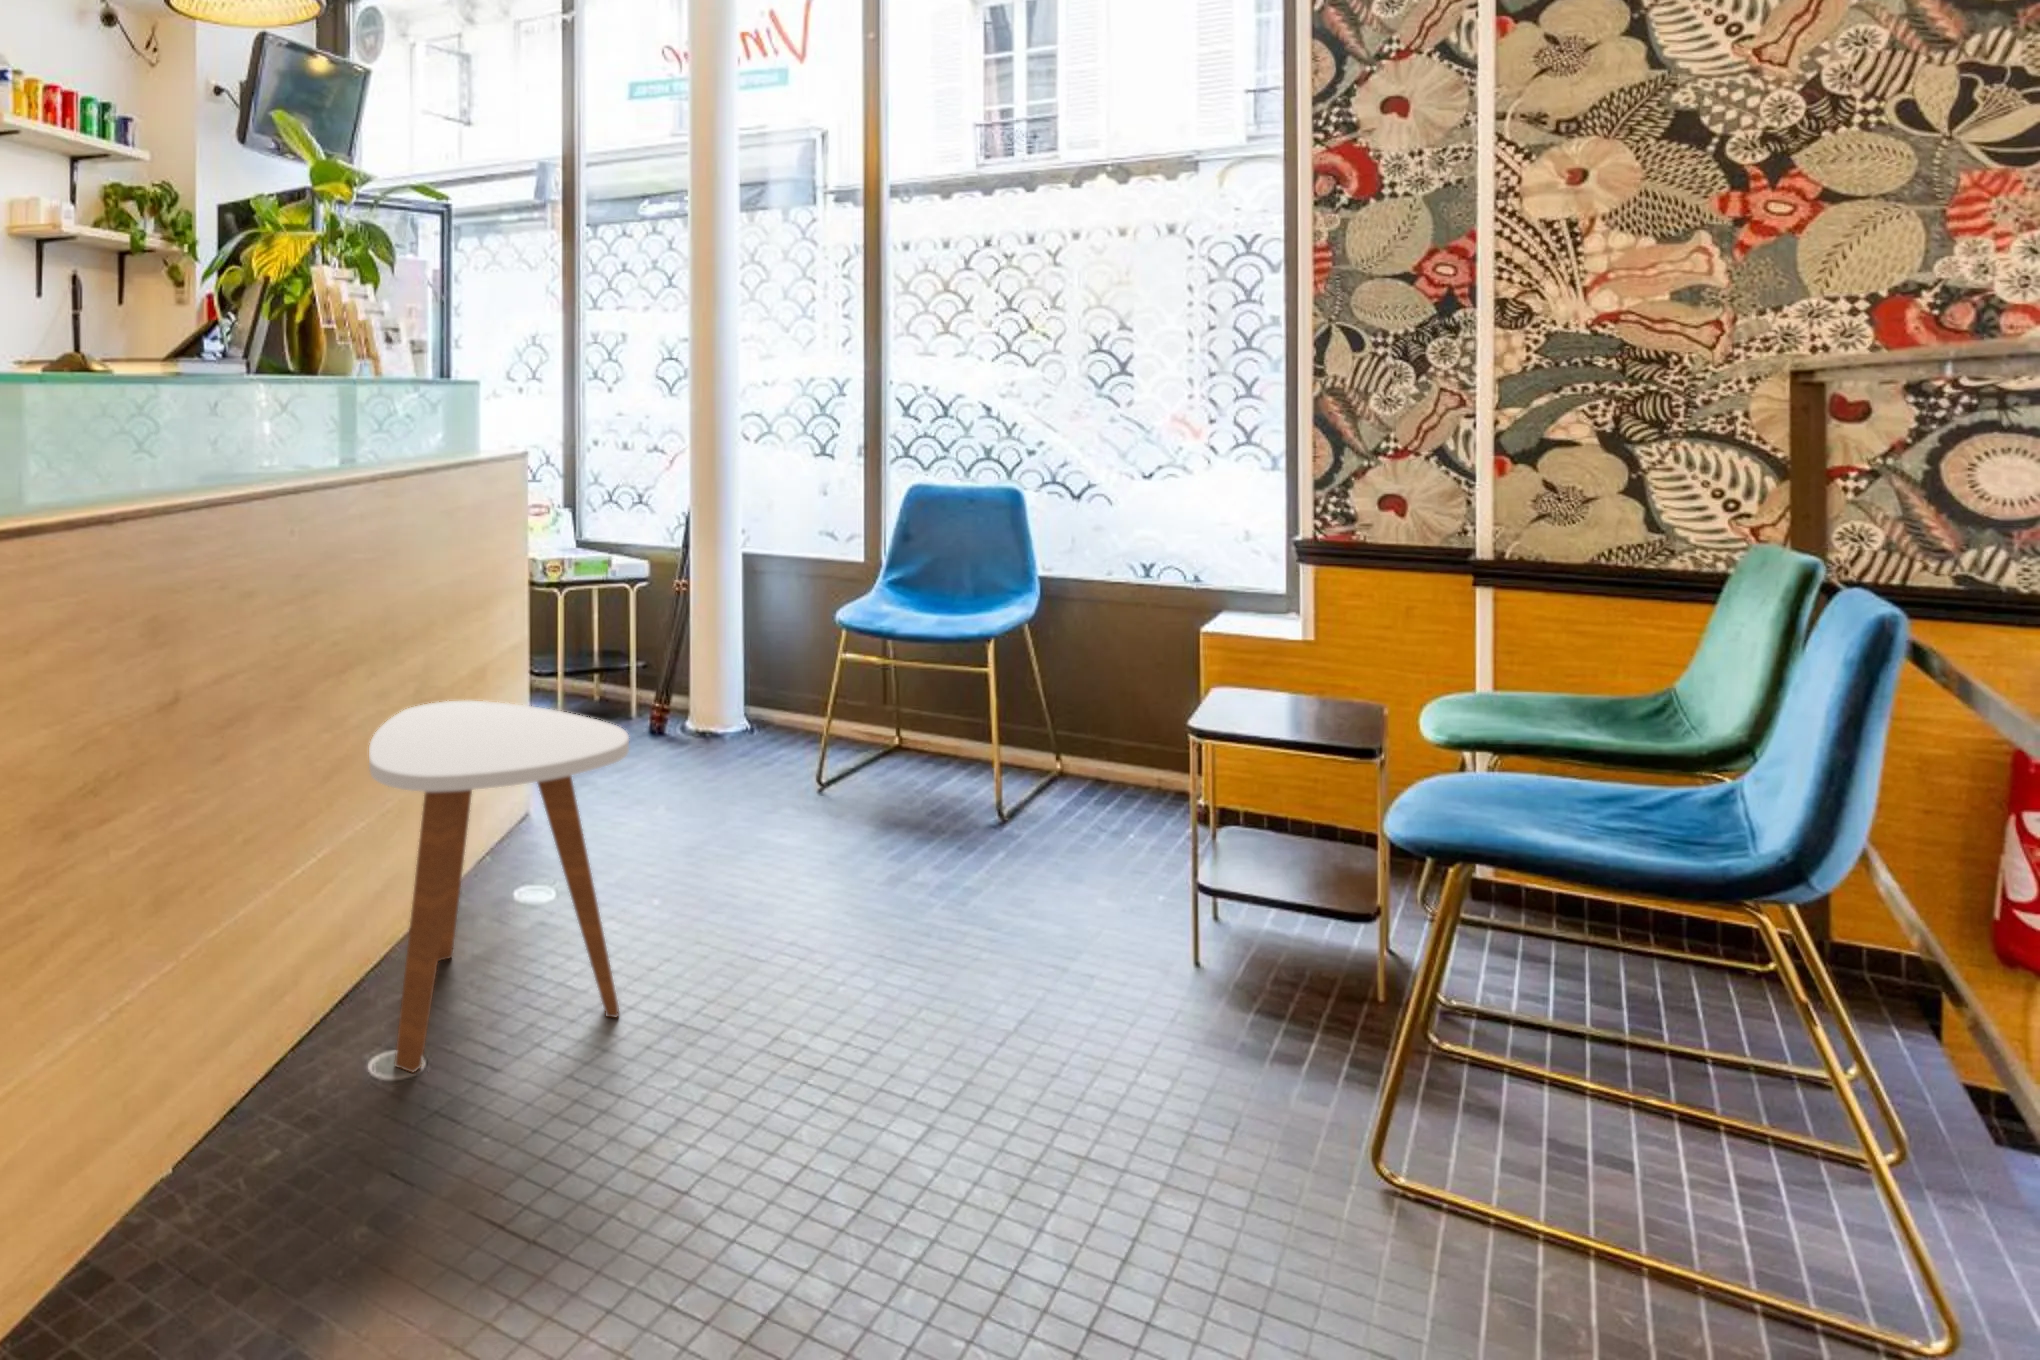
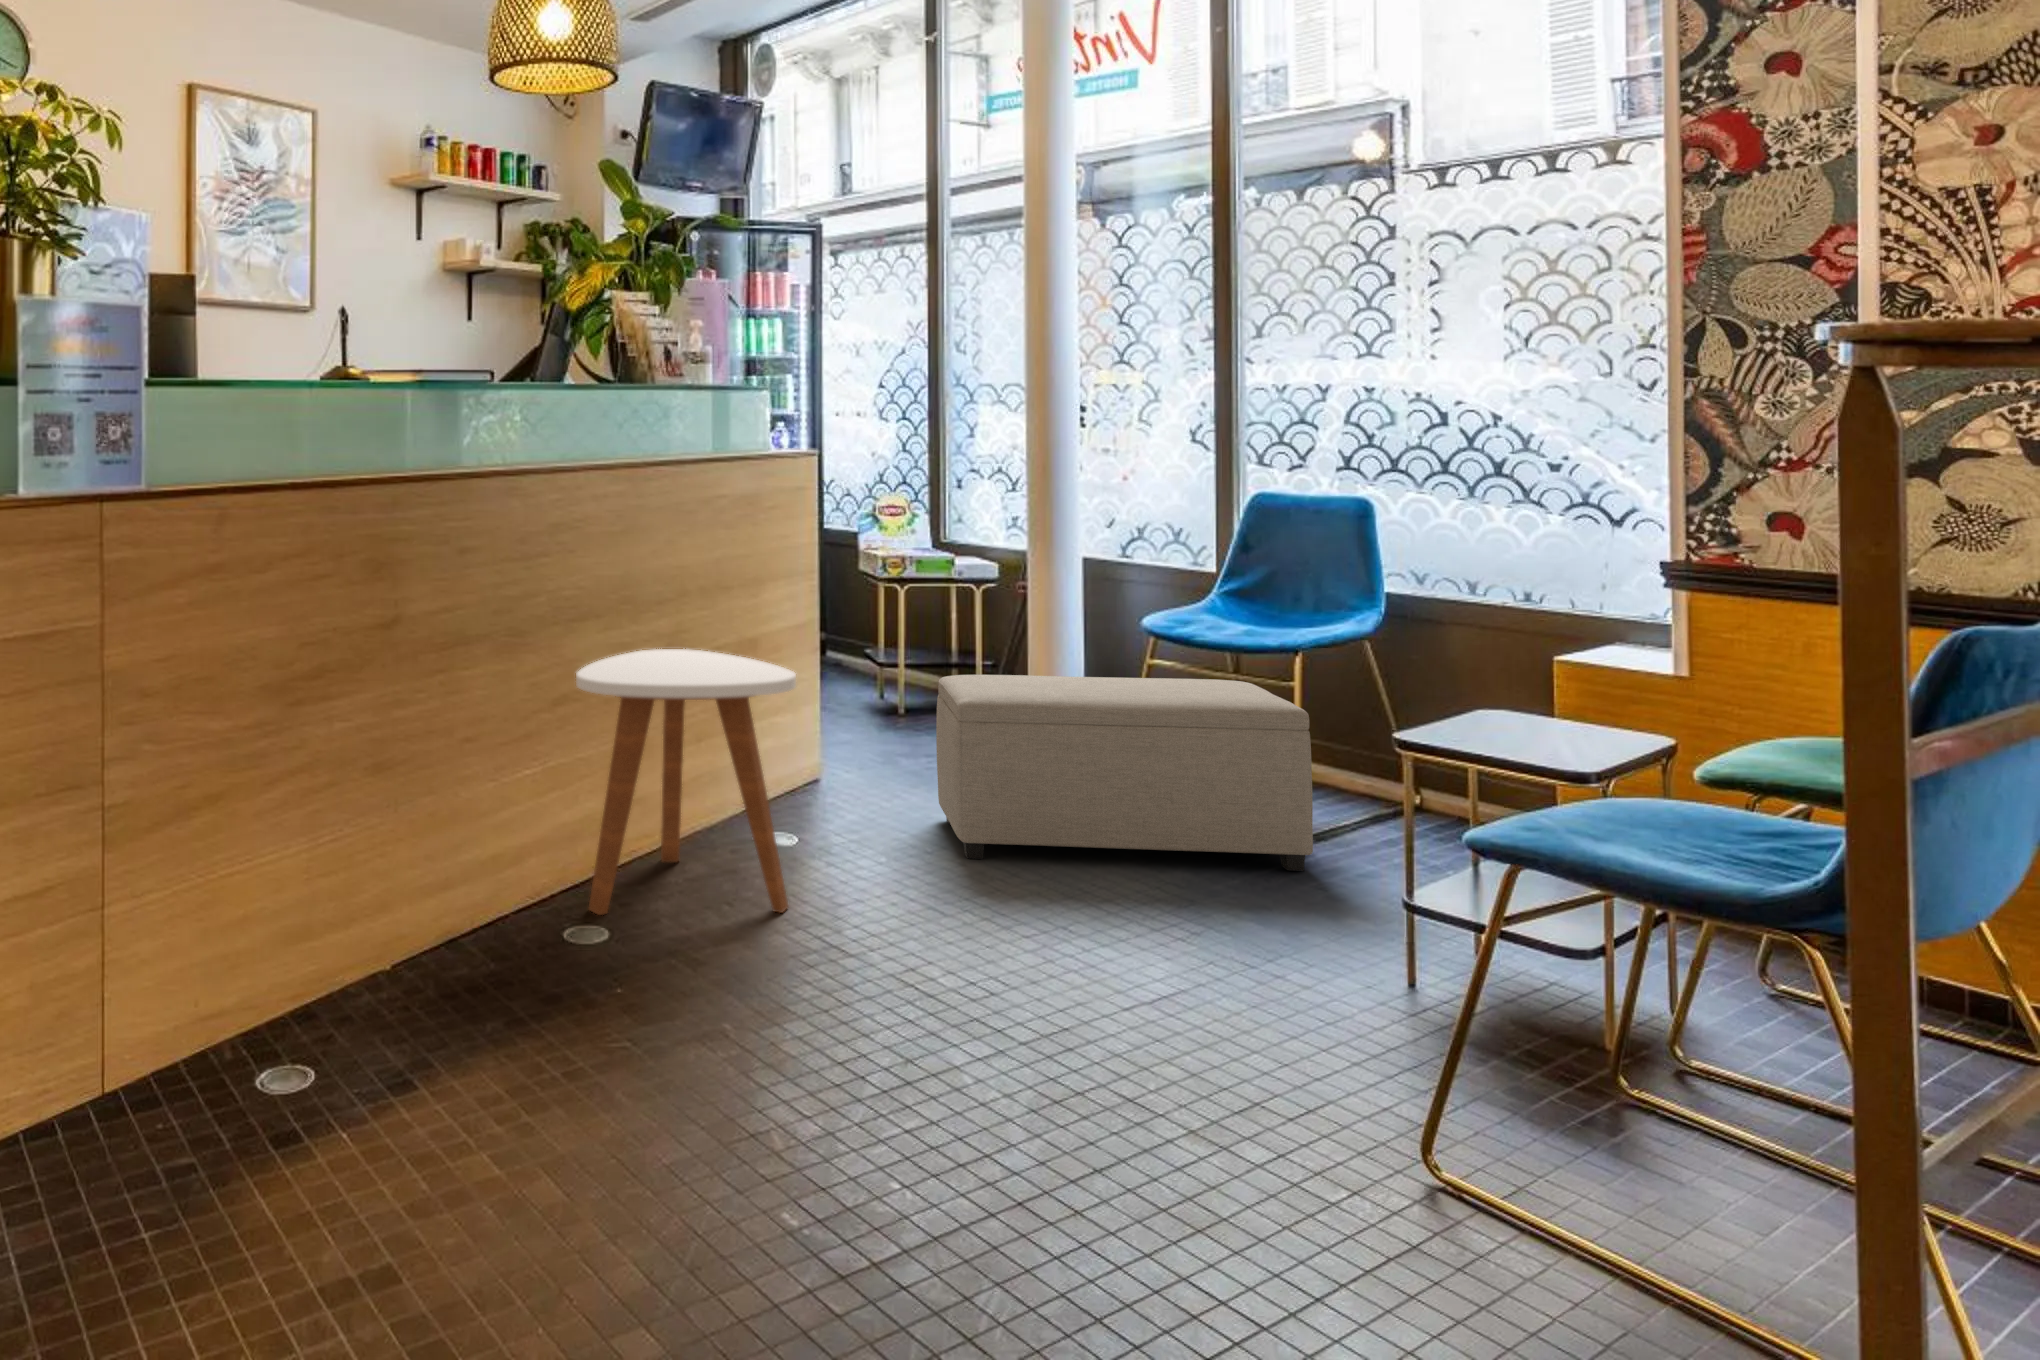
ottoman: none [670,665,1032,890] -> present [936,675,1313,871]

